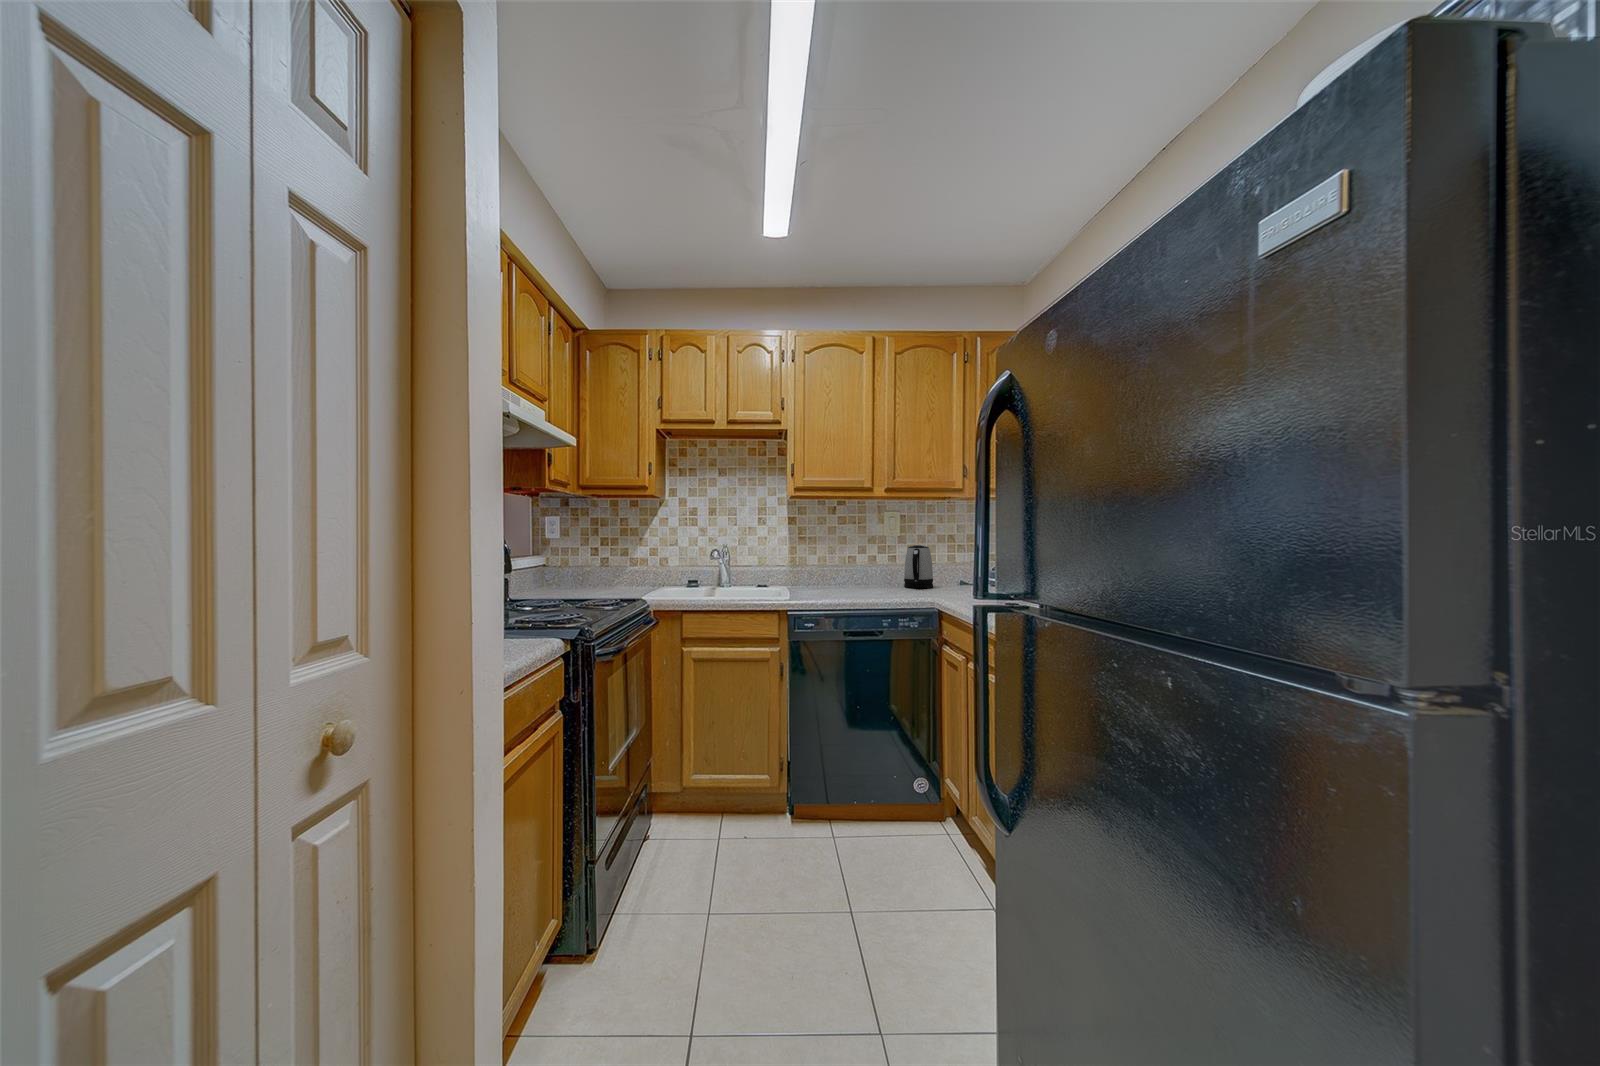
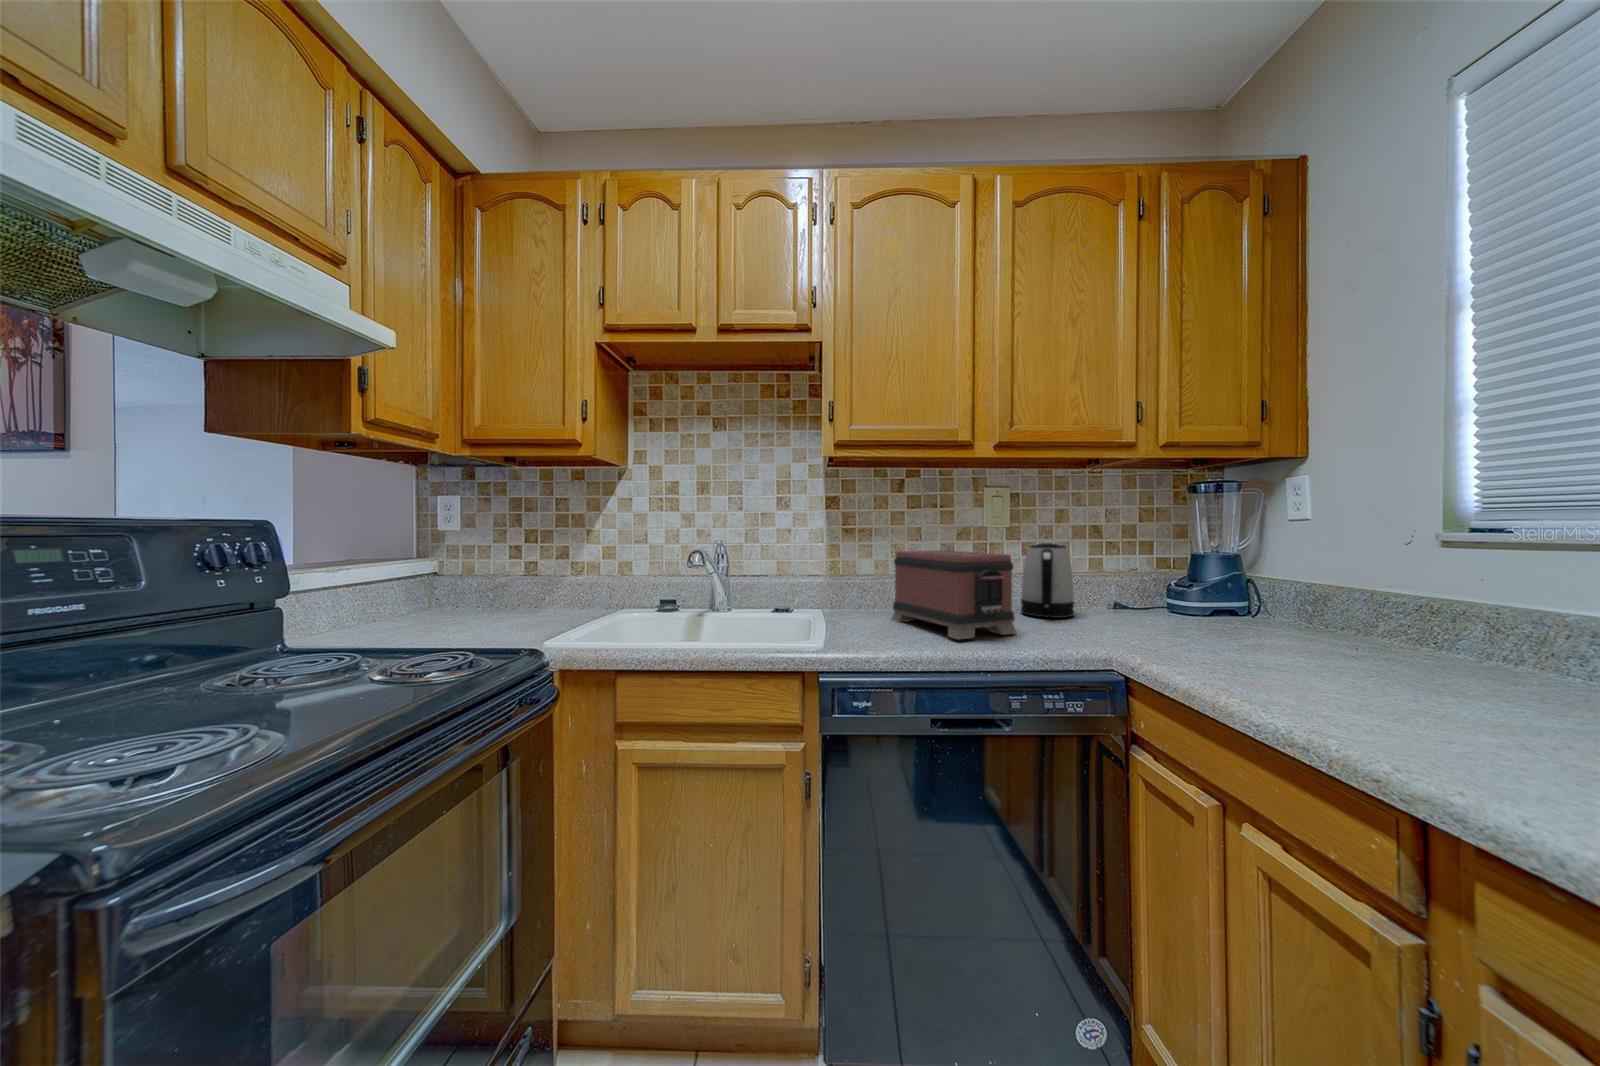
toaster: none [827,549,895,595] -> present [892,550,1017,639]

